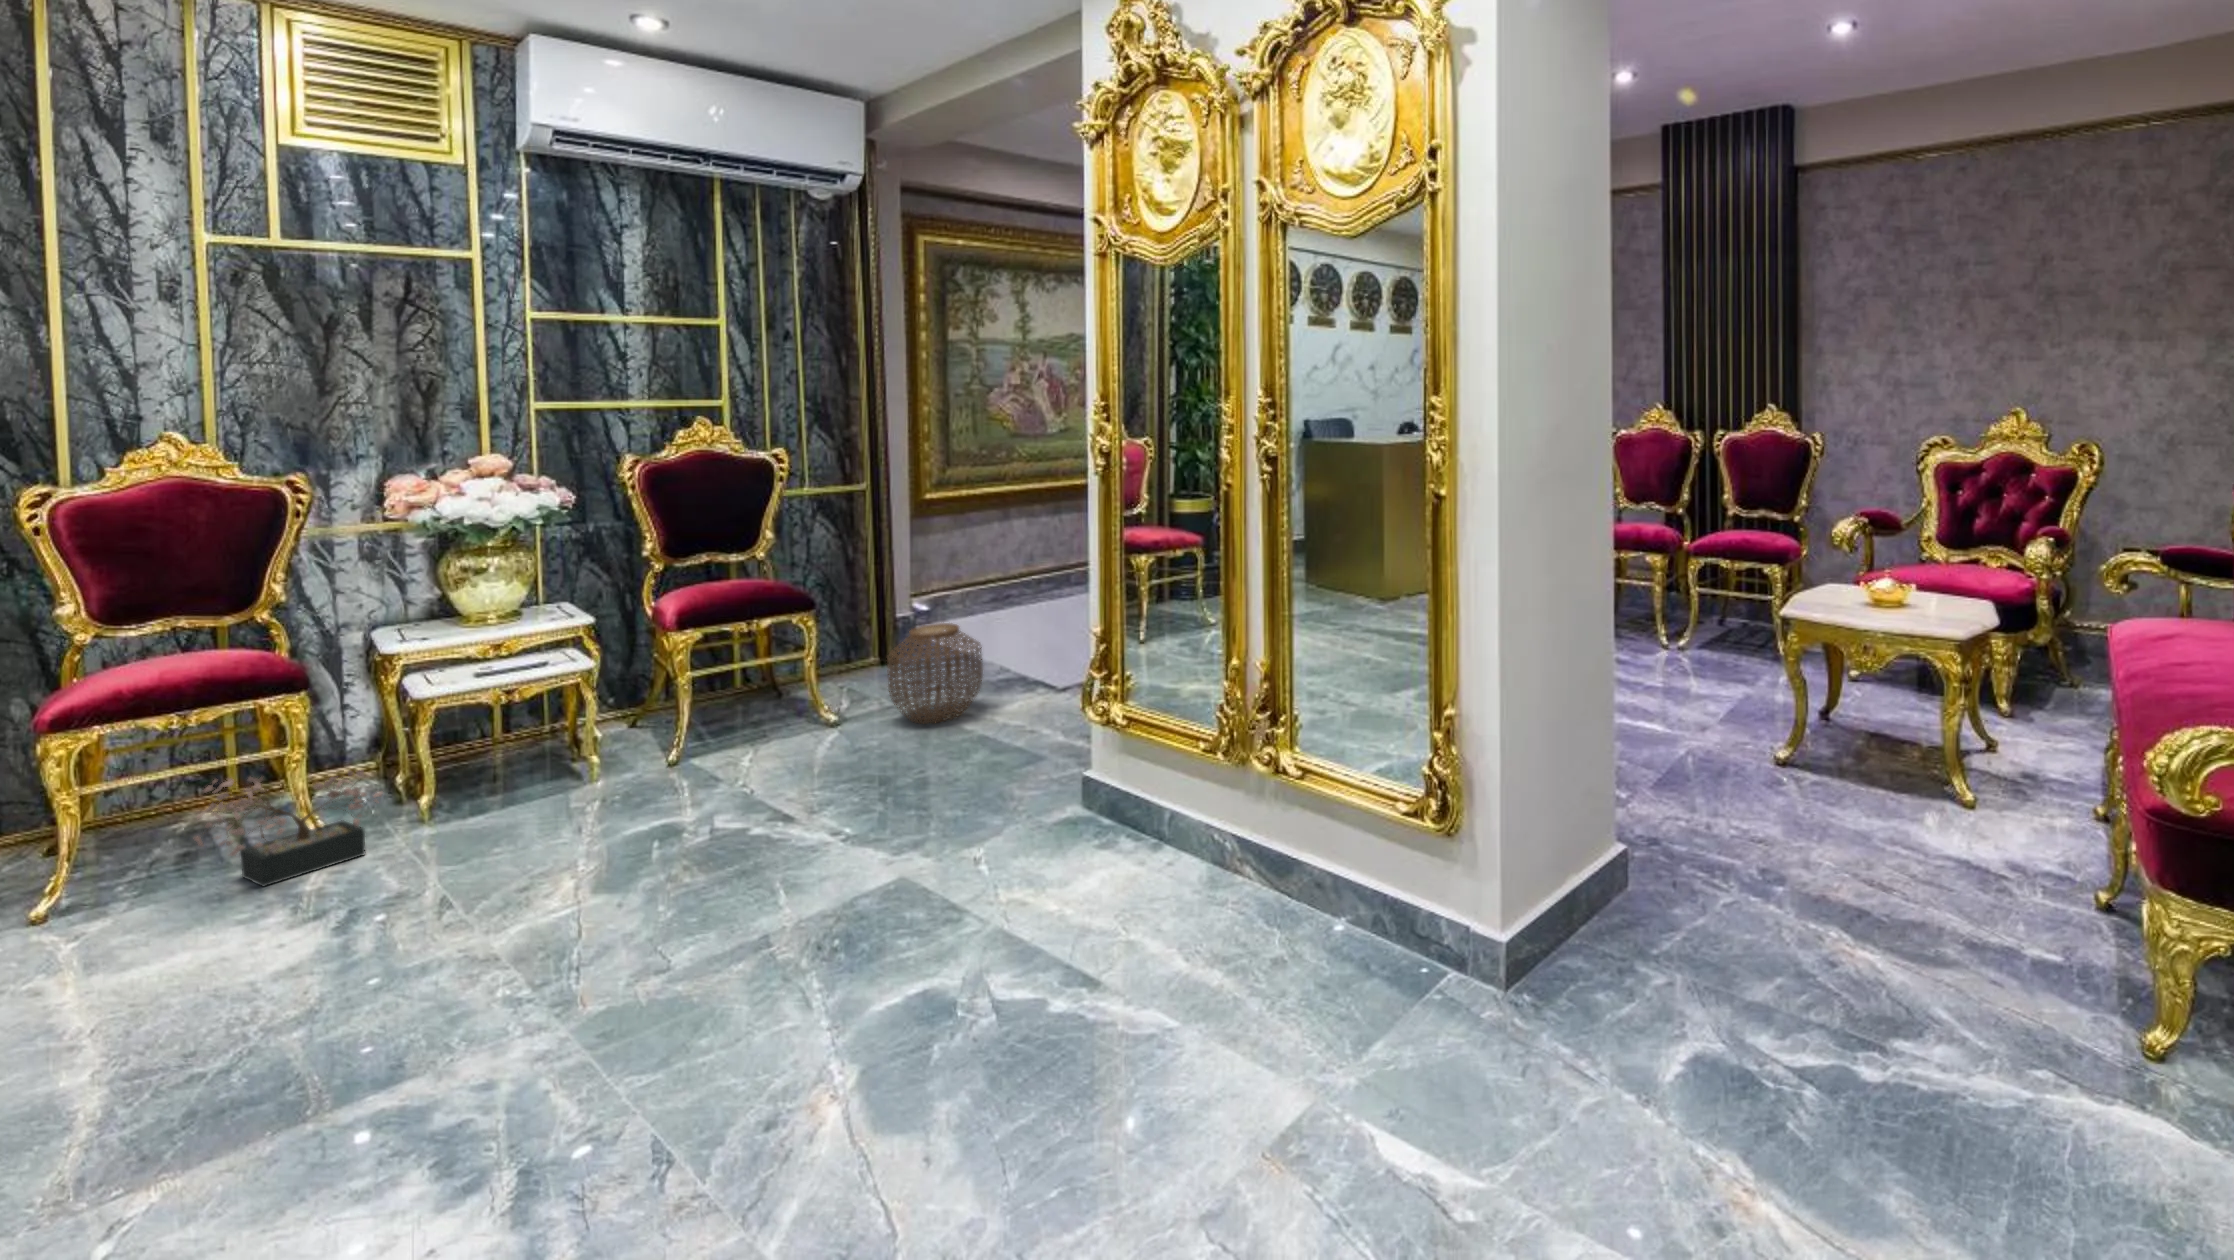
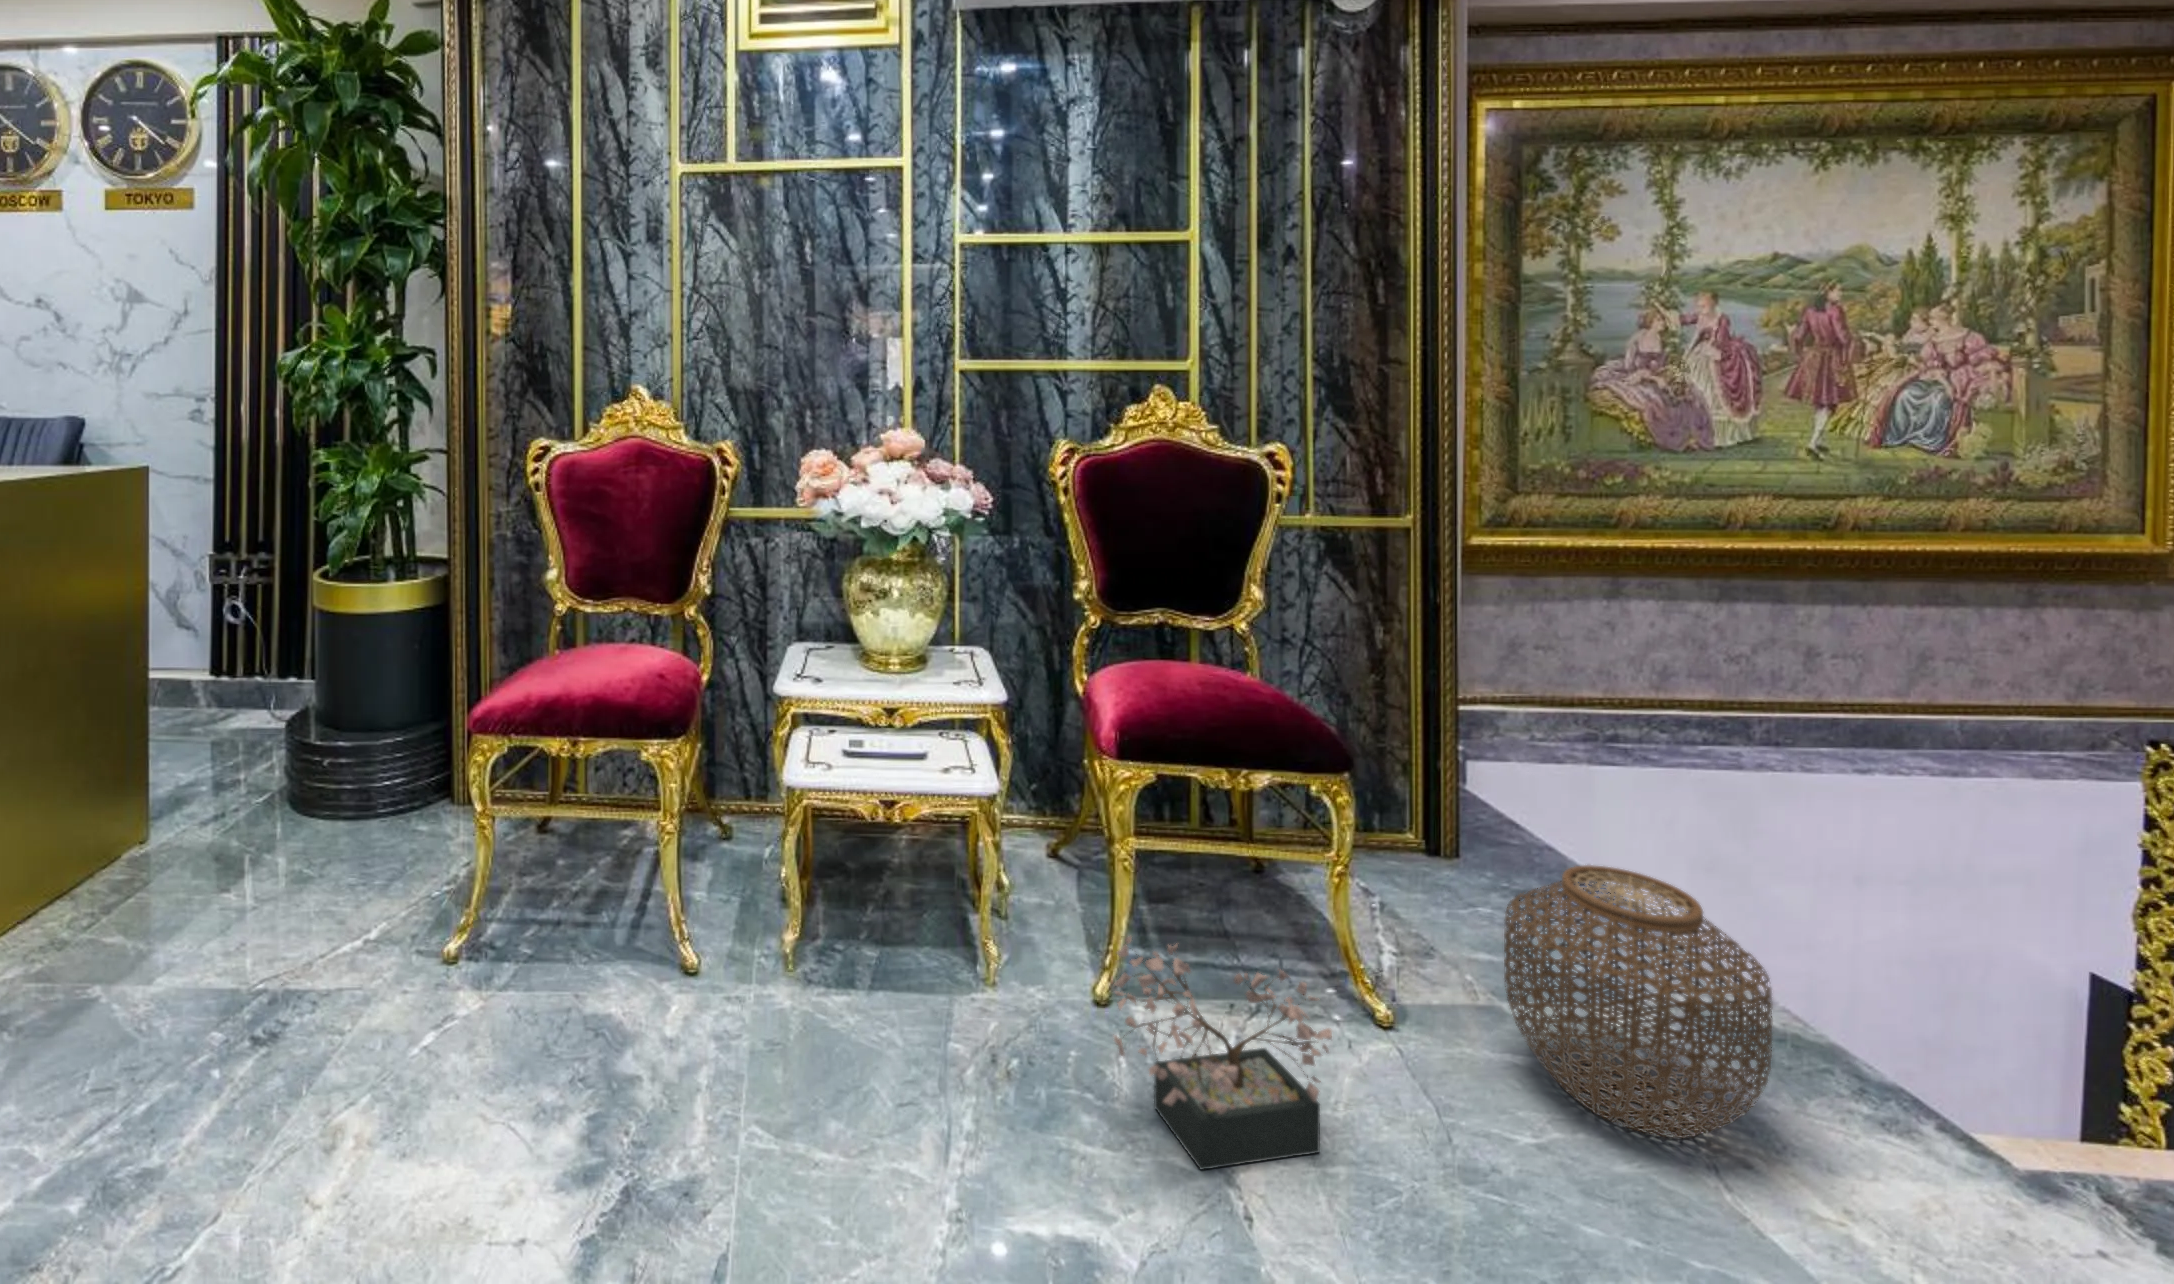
decorative plant: present [194,770,383,886] -> present [1114,937,1332,1170]

